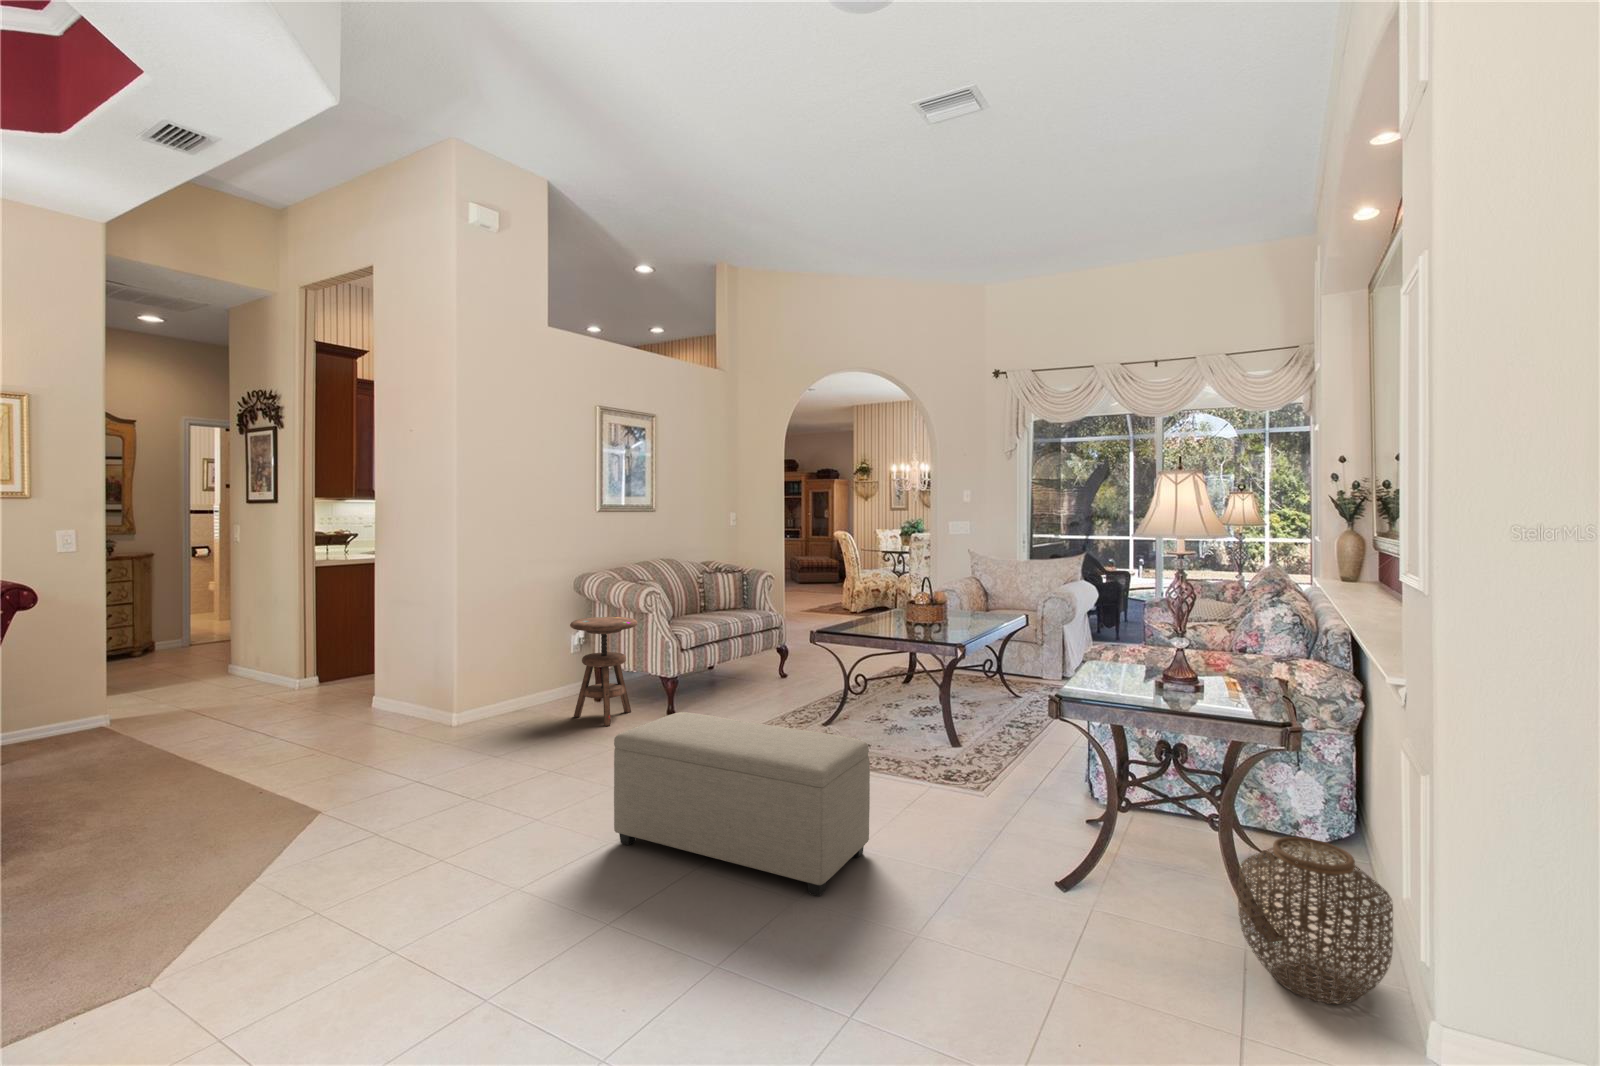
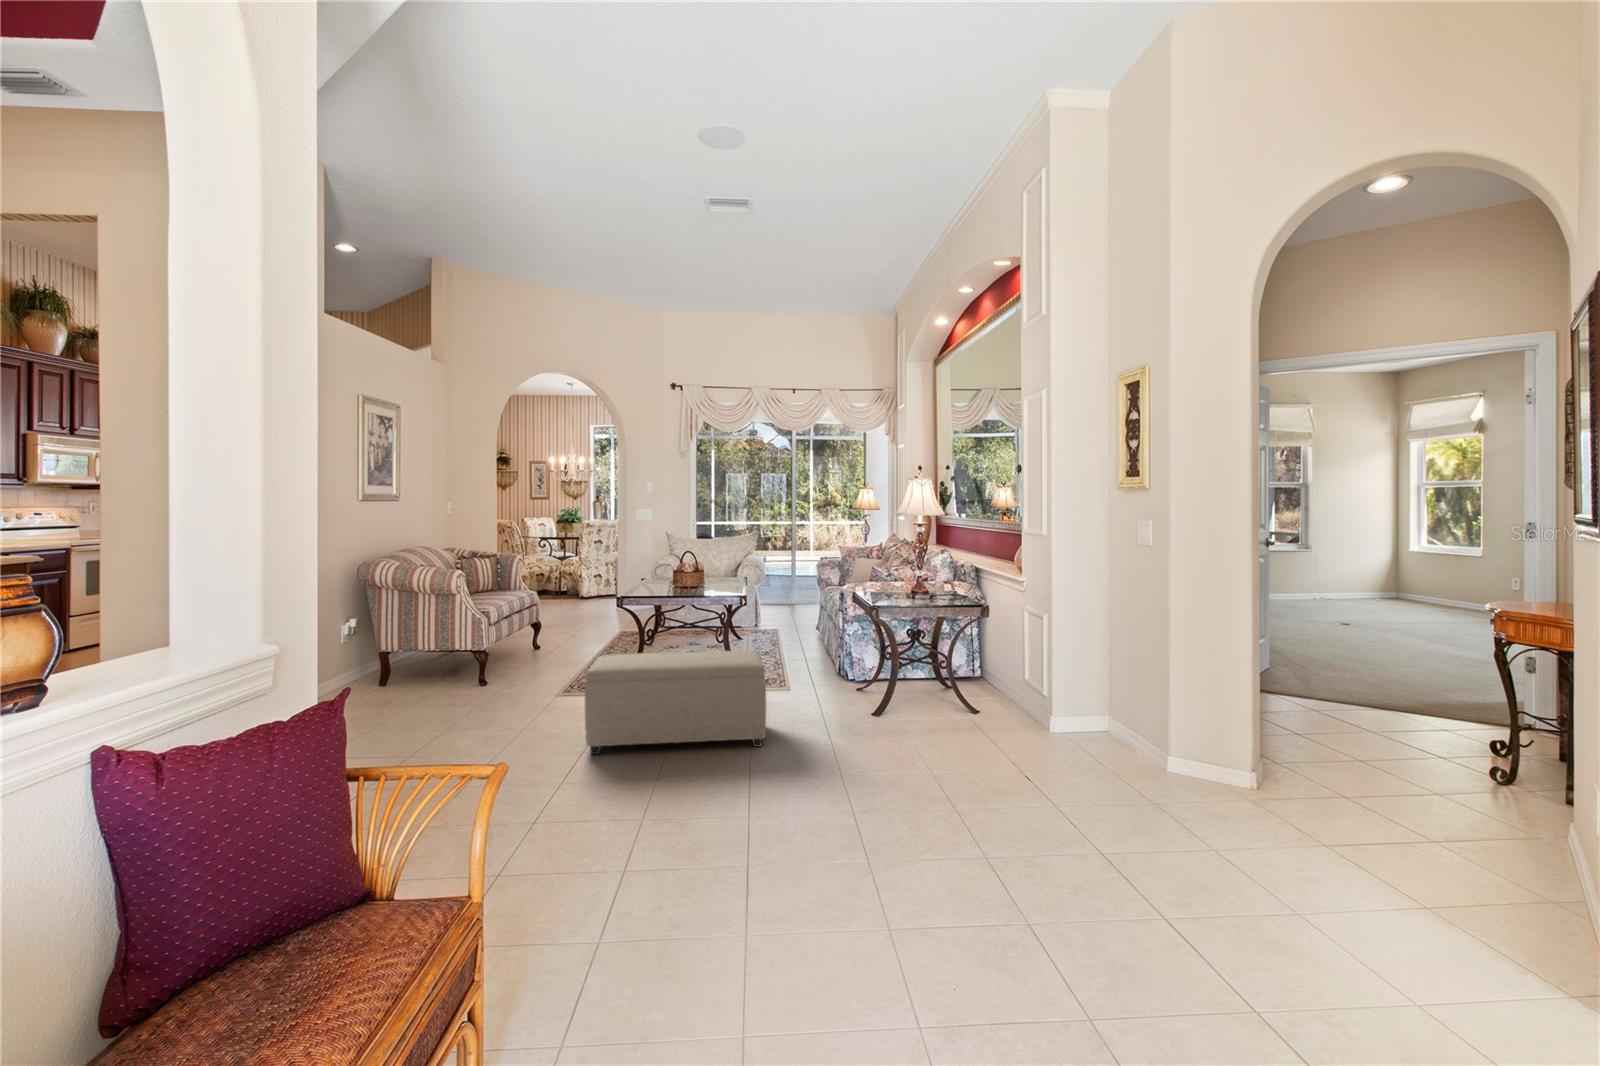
side table: present [570,617,637,726] -> none [382,600,451,700]
woven basket: present [1238,837,1393,1004] -> none [969,657,1031,727]

